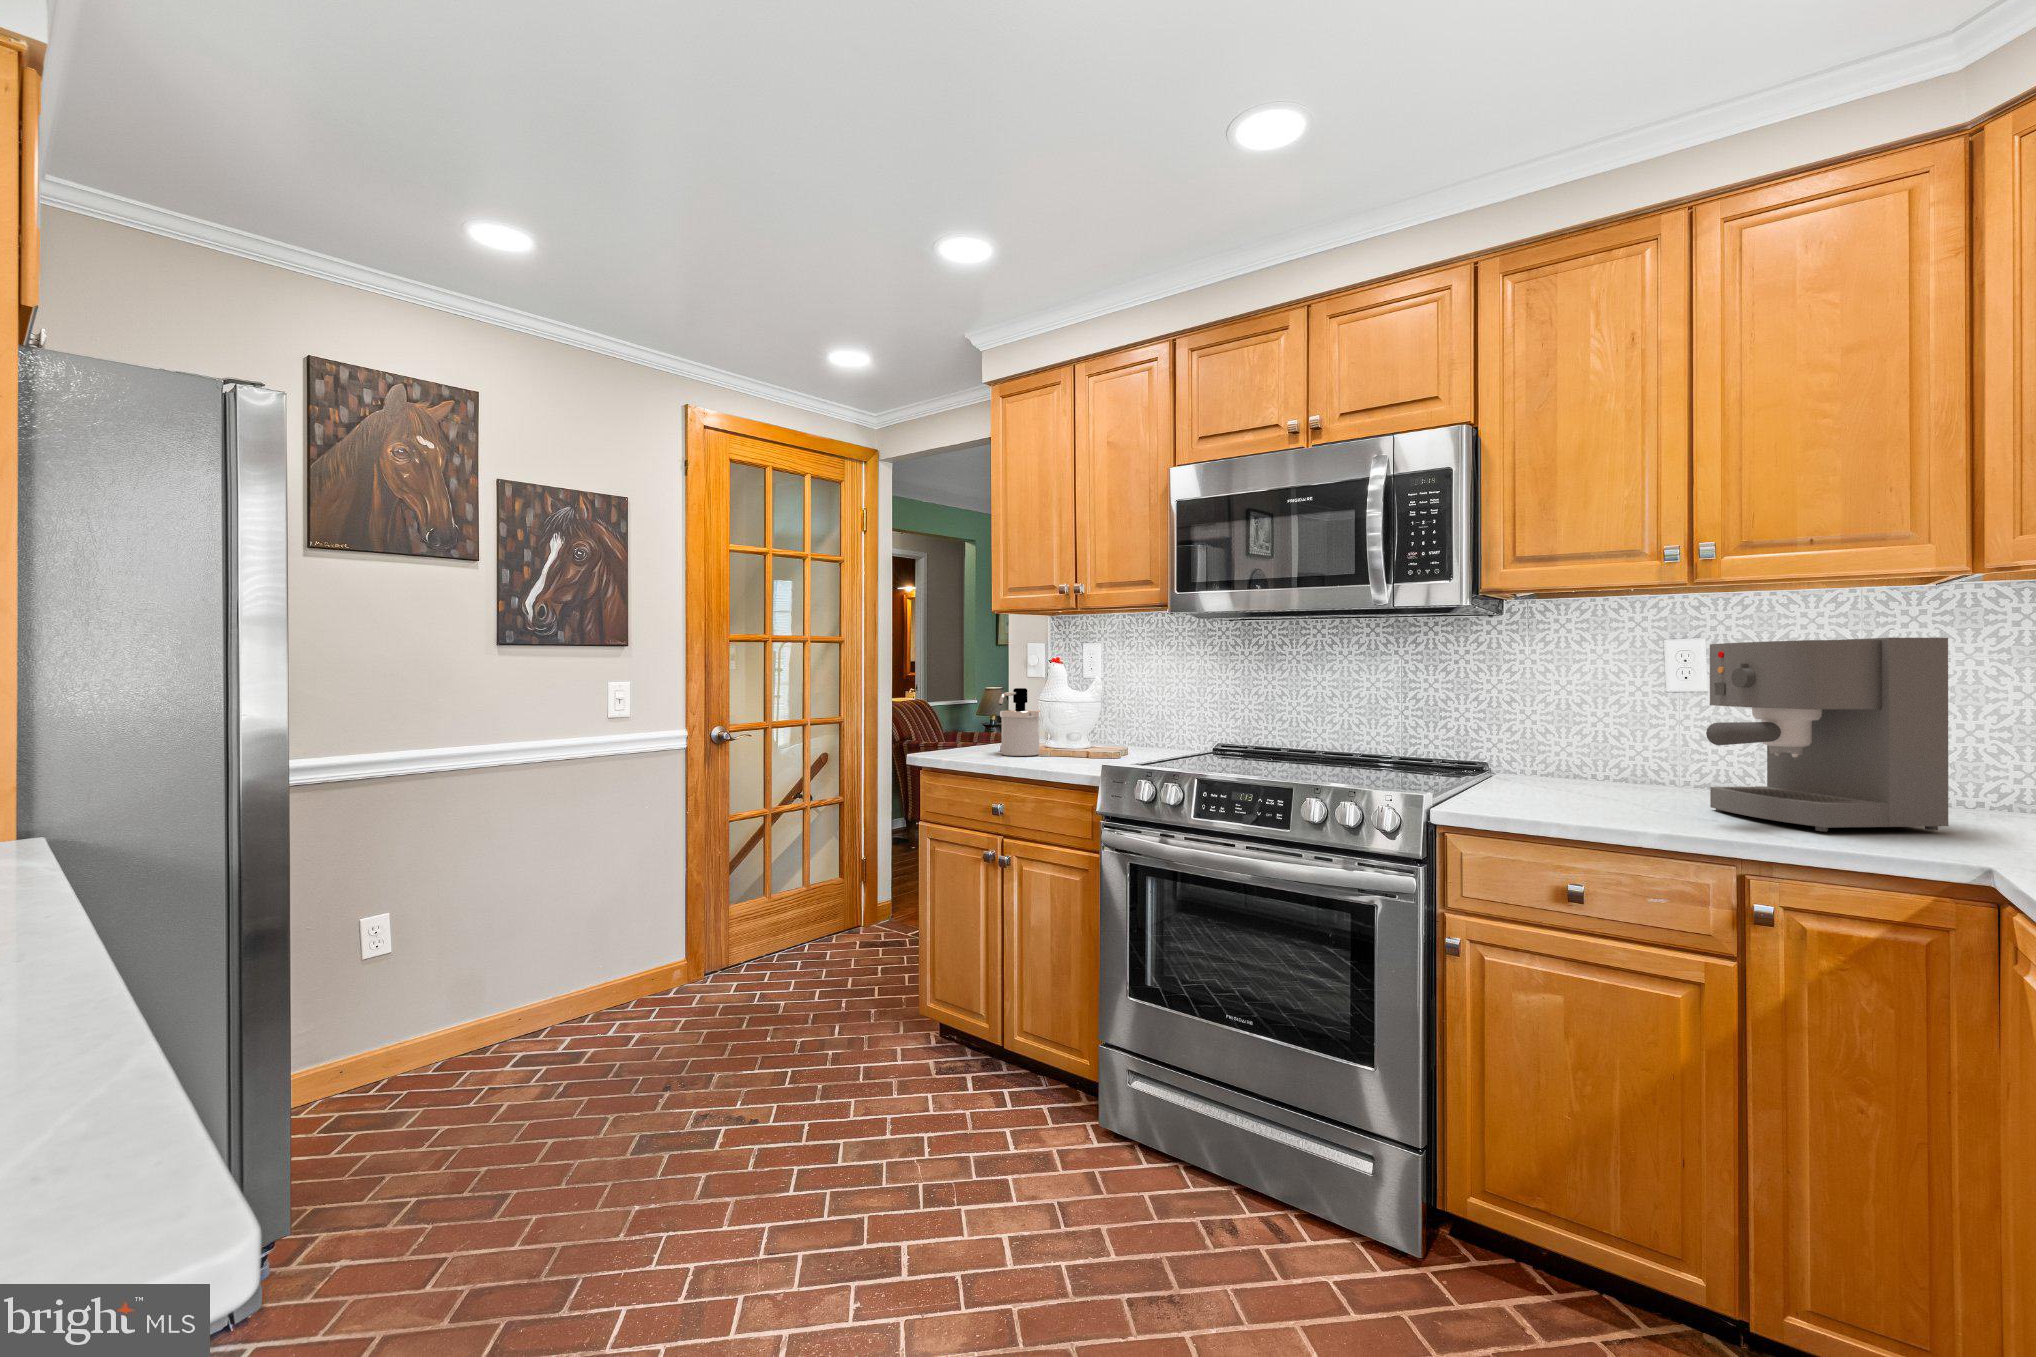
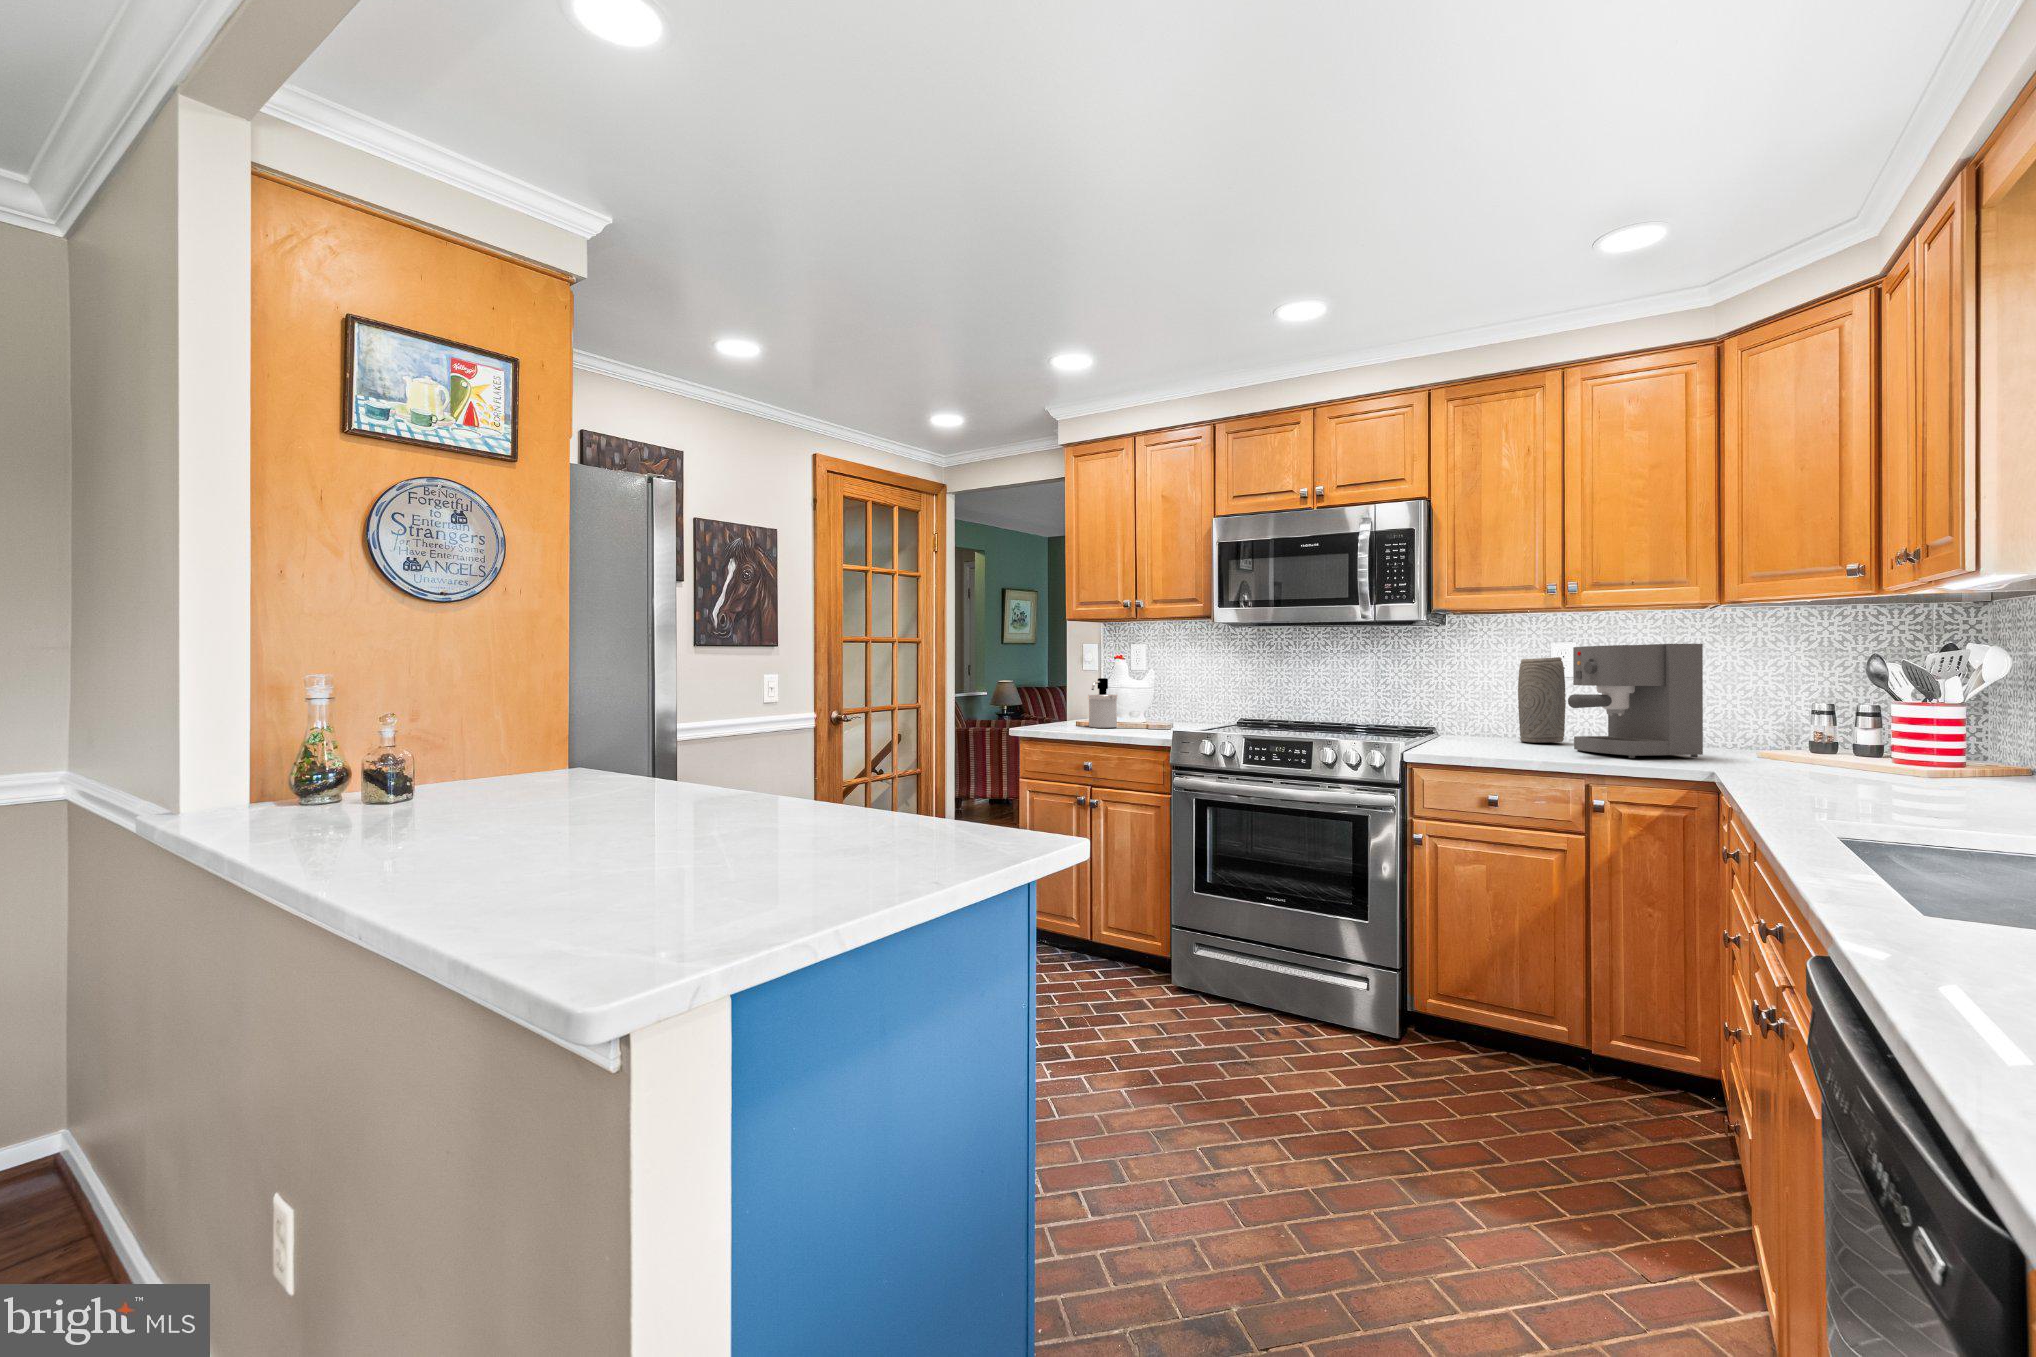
vase: none [1613,660,1690,791] -> present [1518,657,1566,743]

